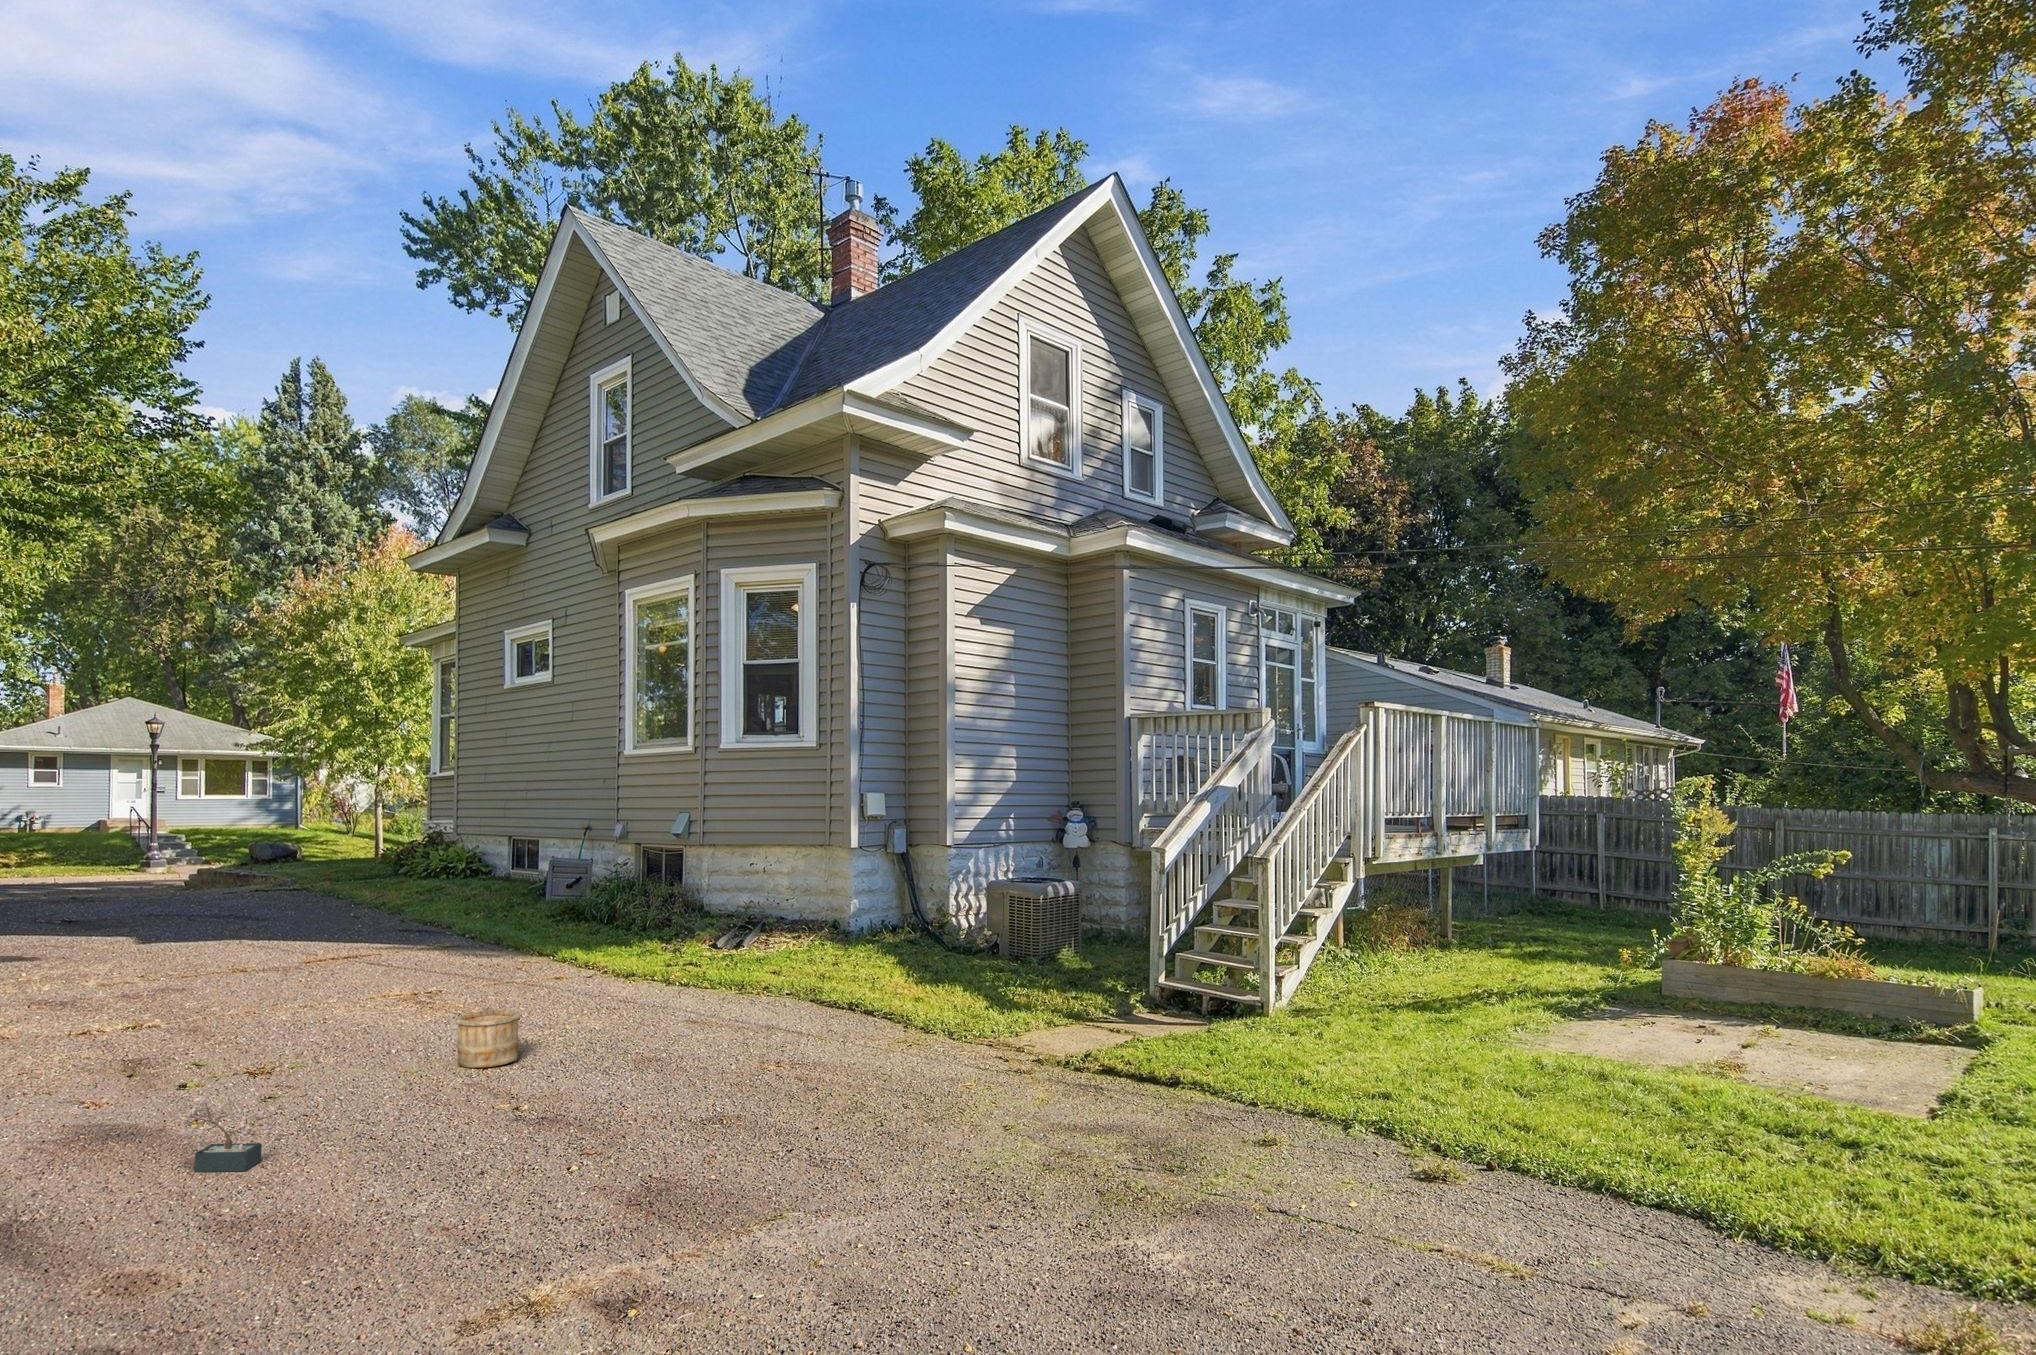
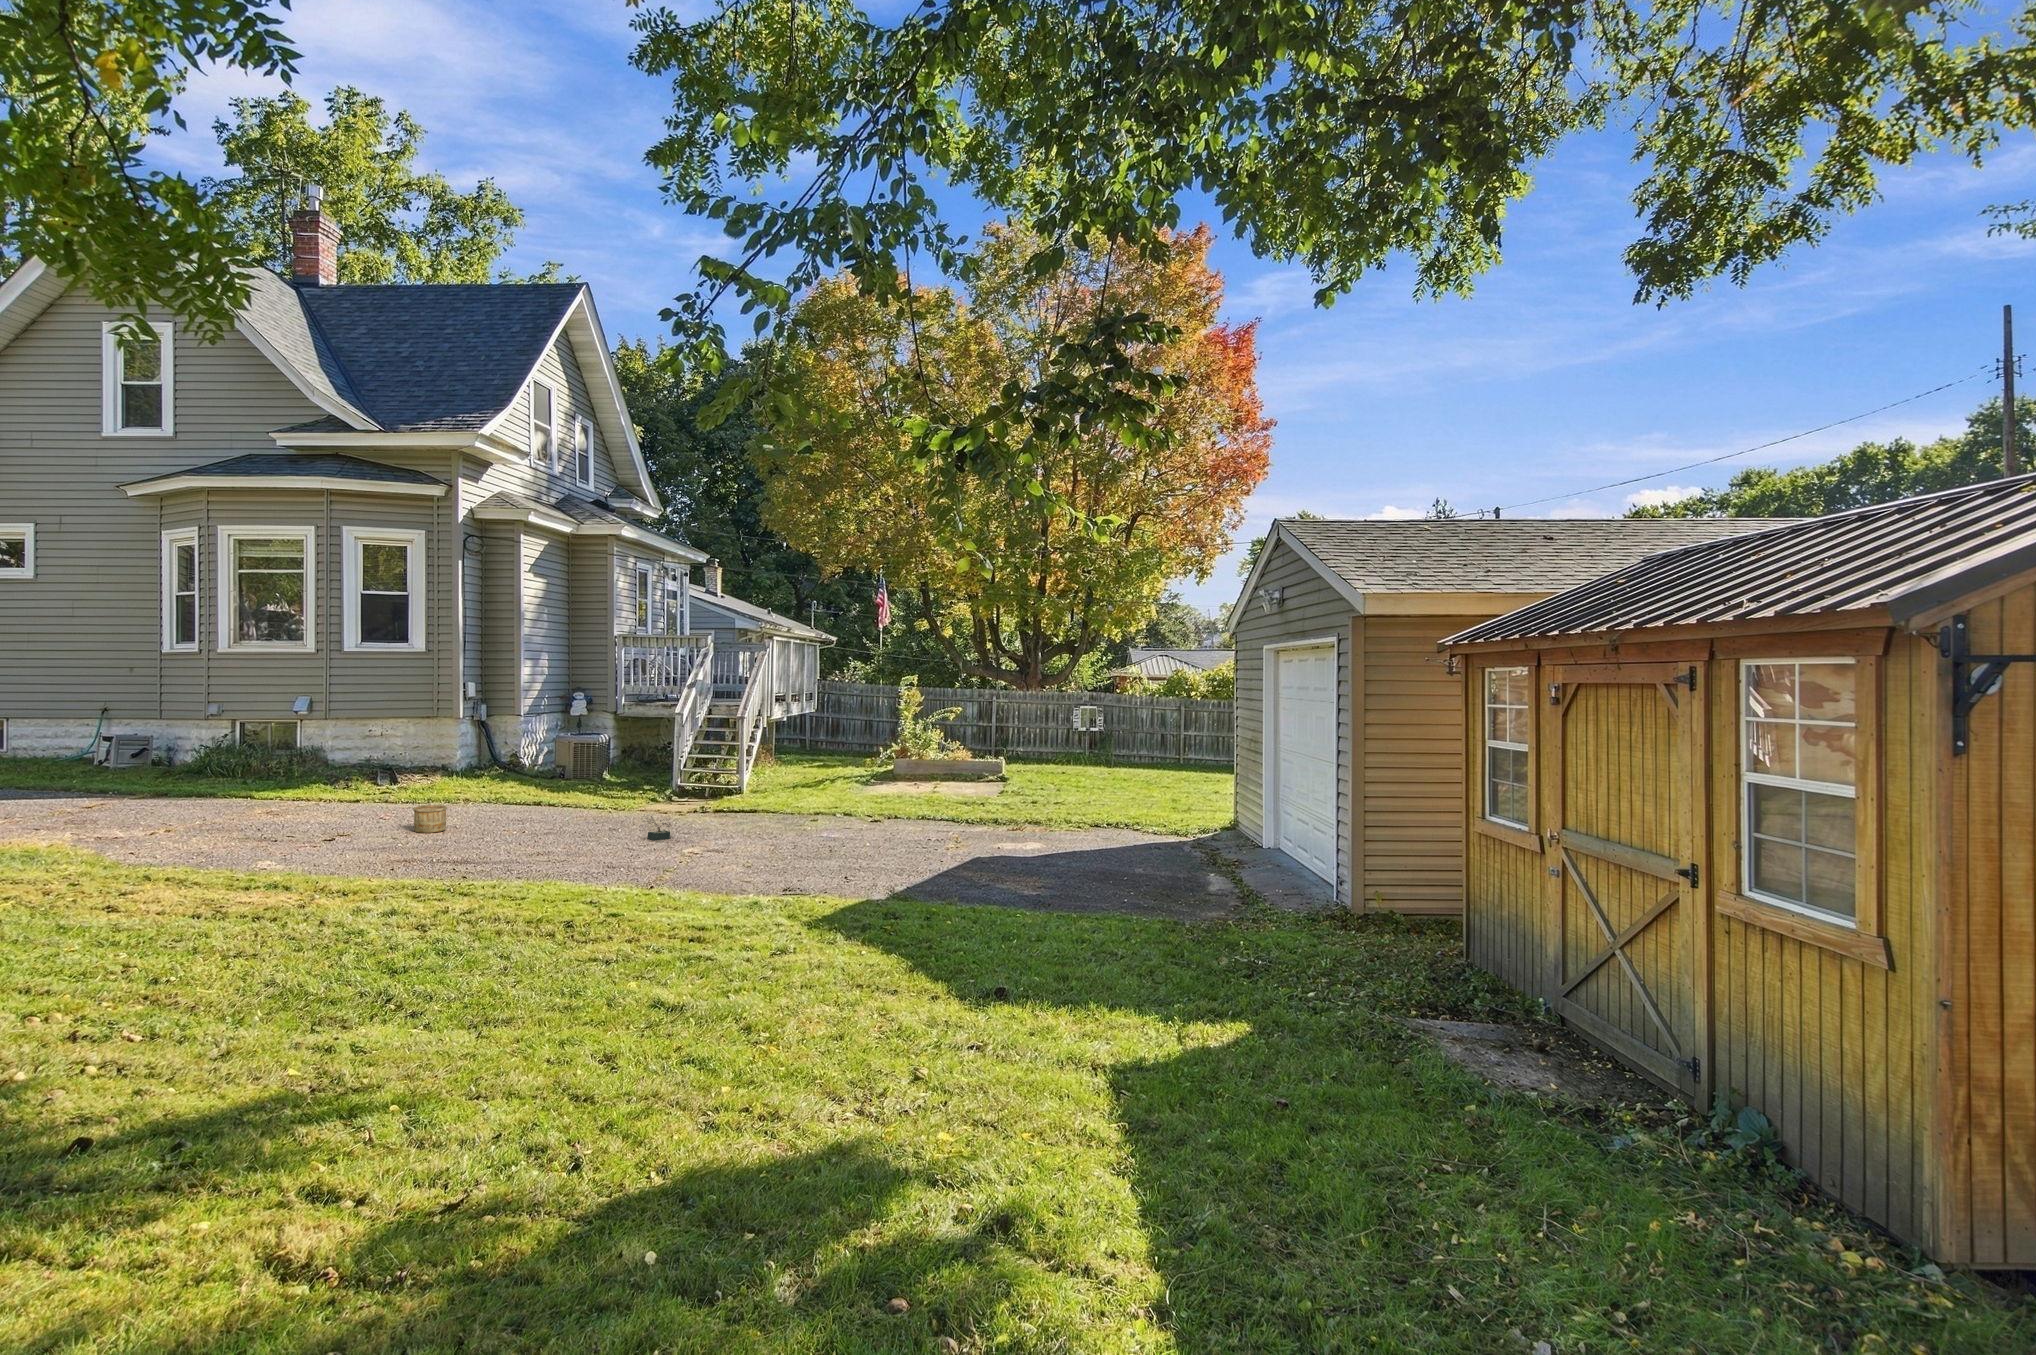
decorative plant: present [178,1095,274,1172] -> present [643,814,673,840]

